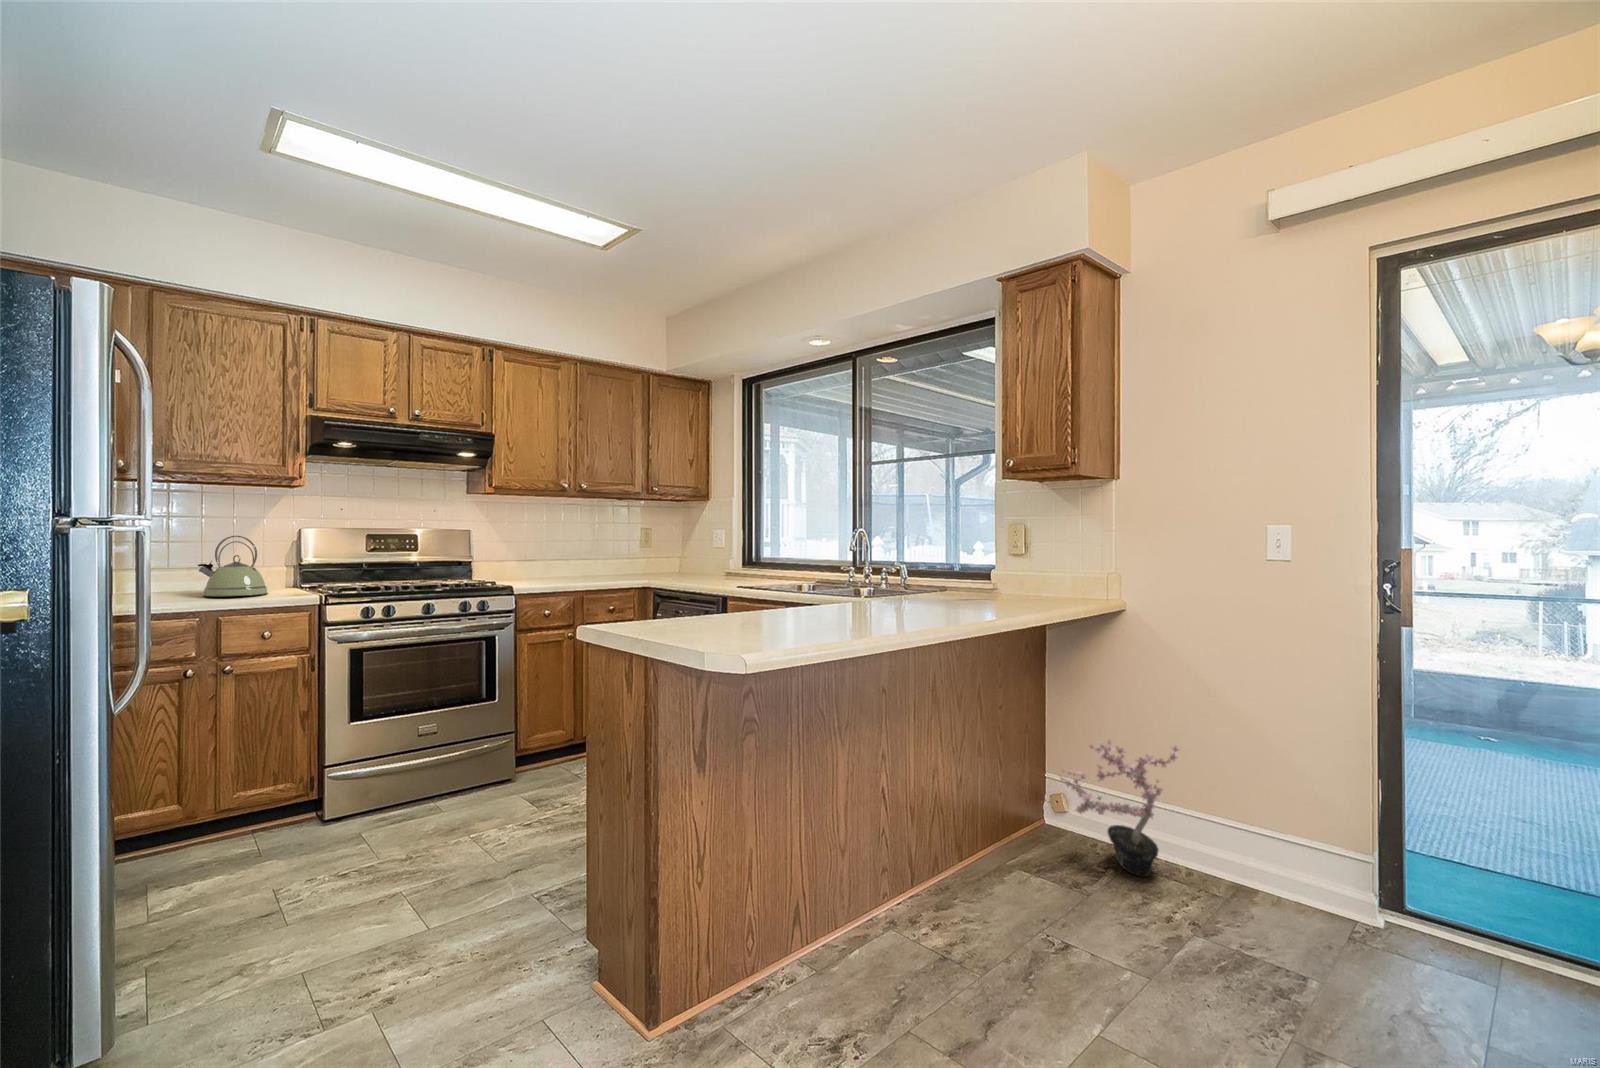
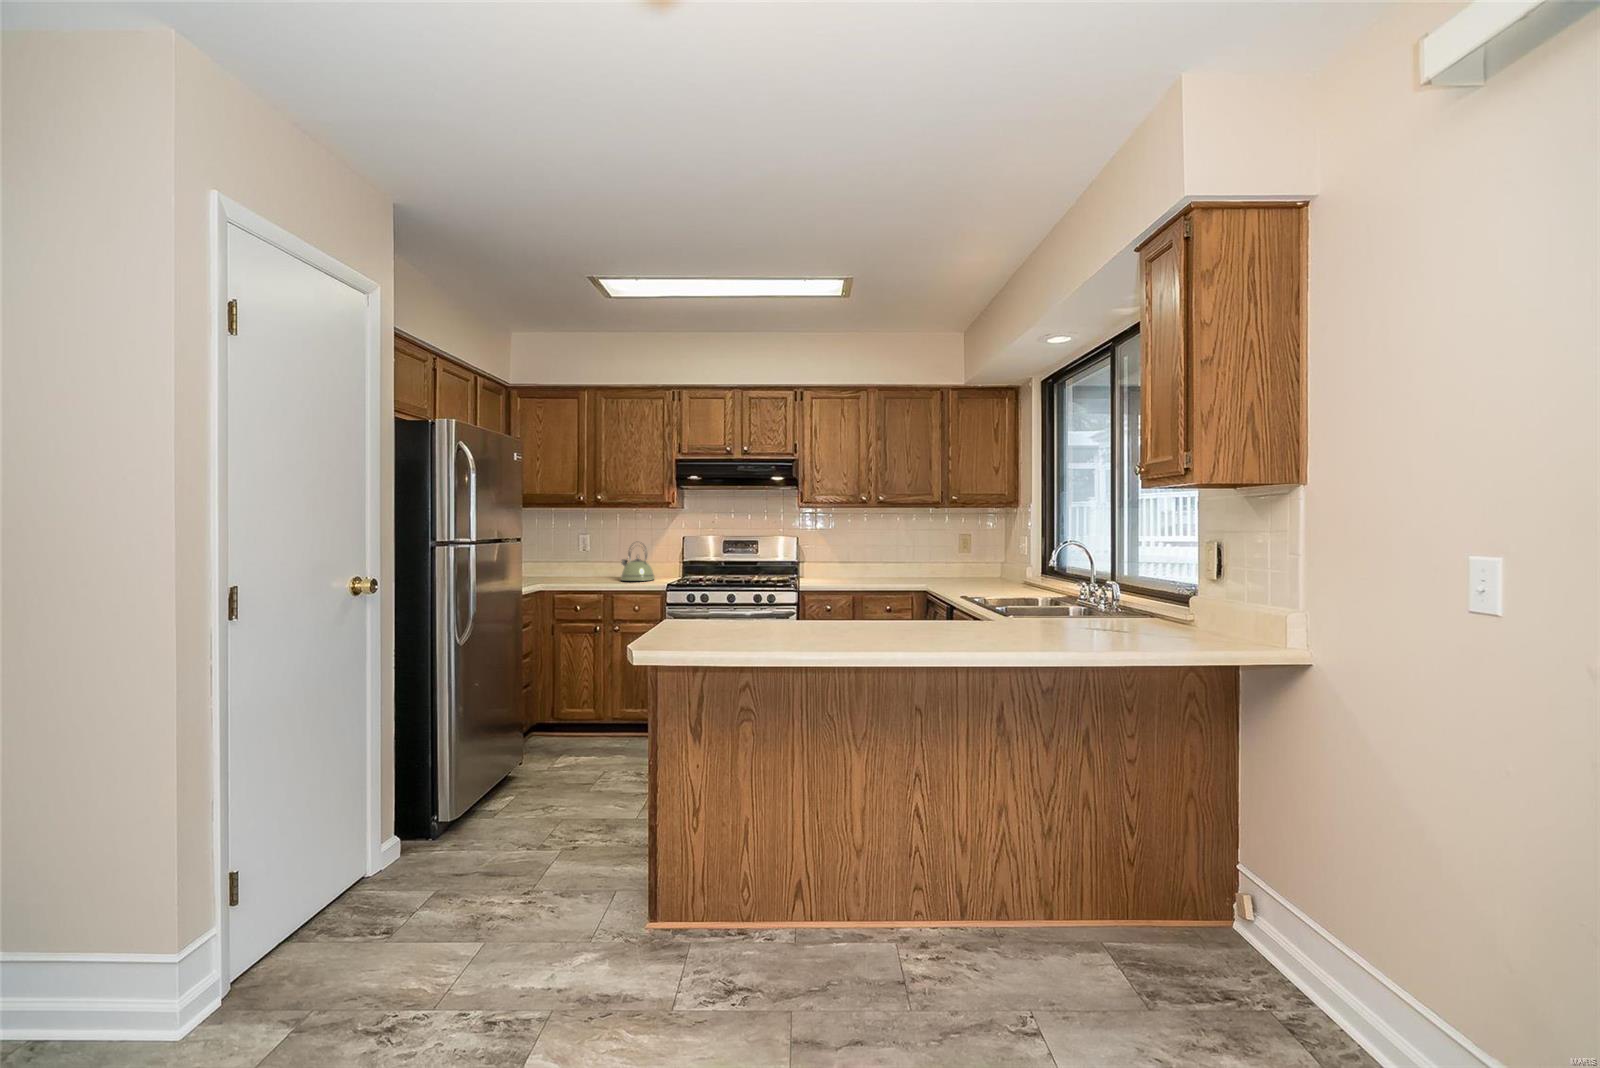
potted plant: present [1061,740,1179,877] -> none [1195,816,1347,1016]

